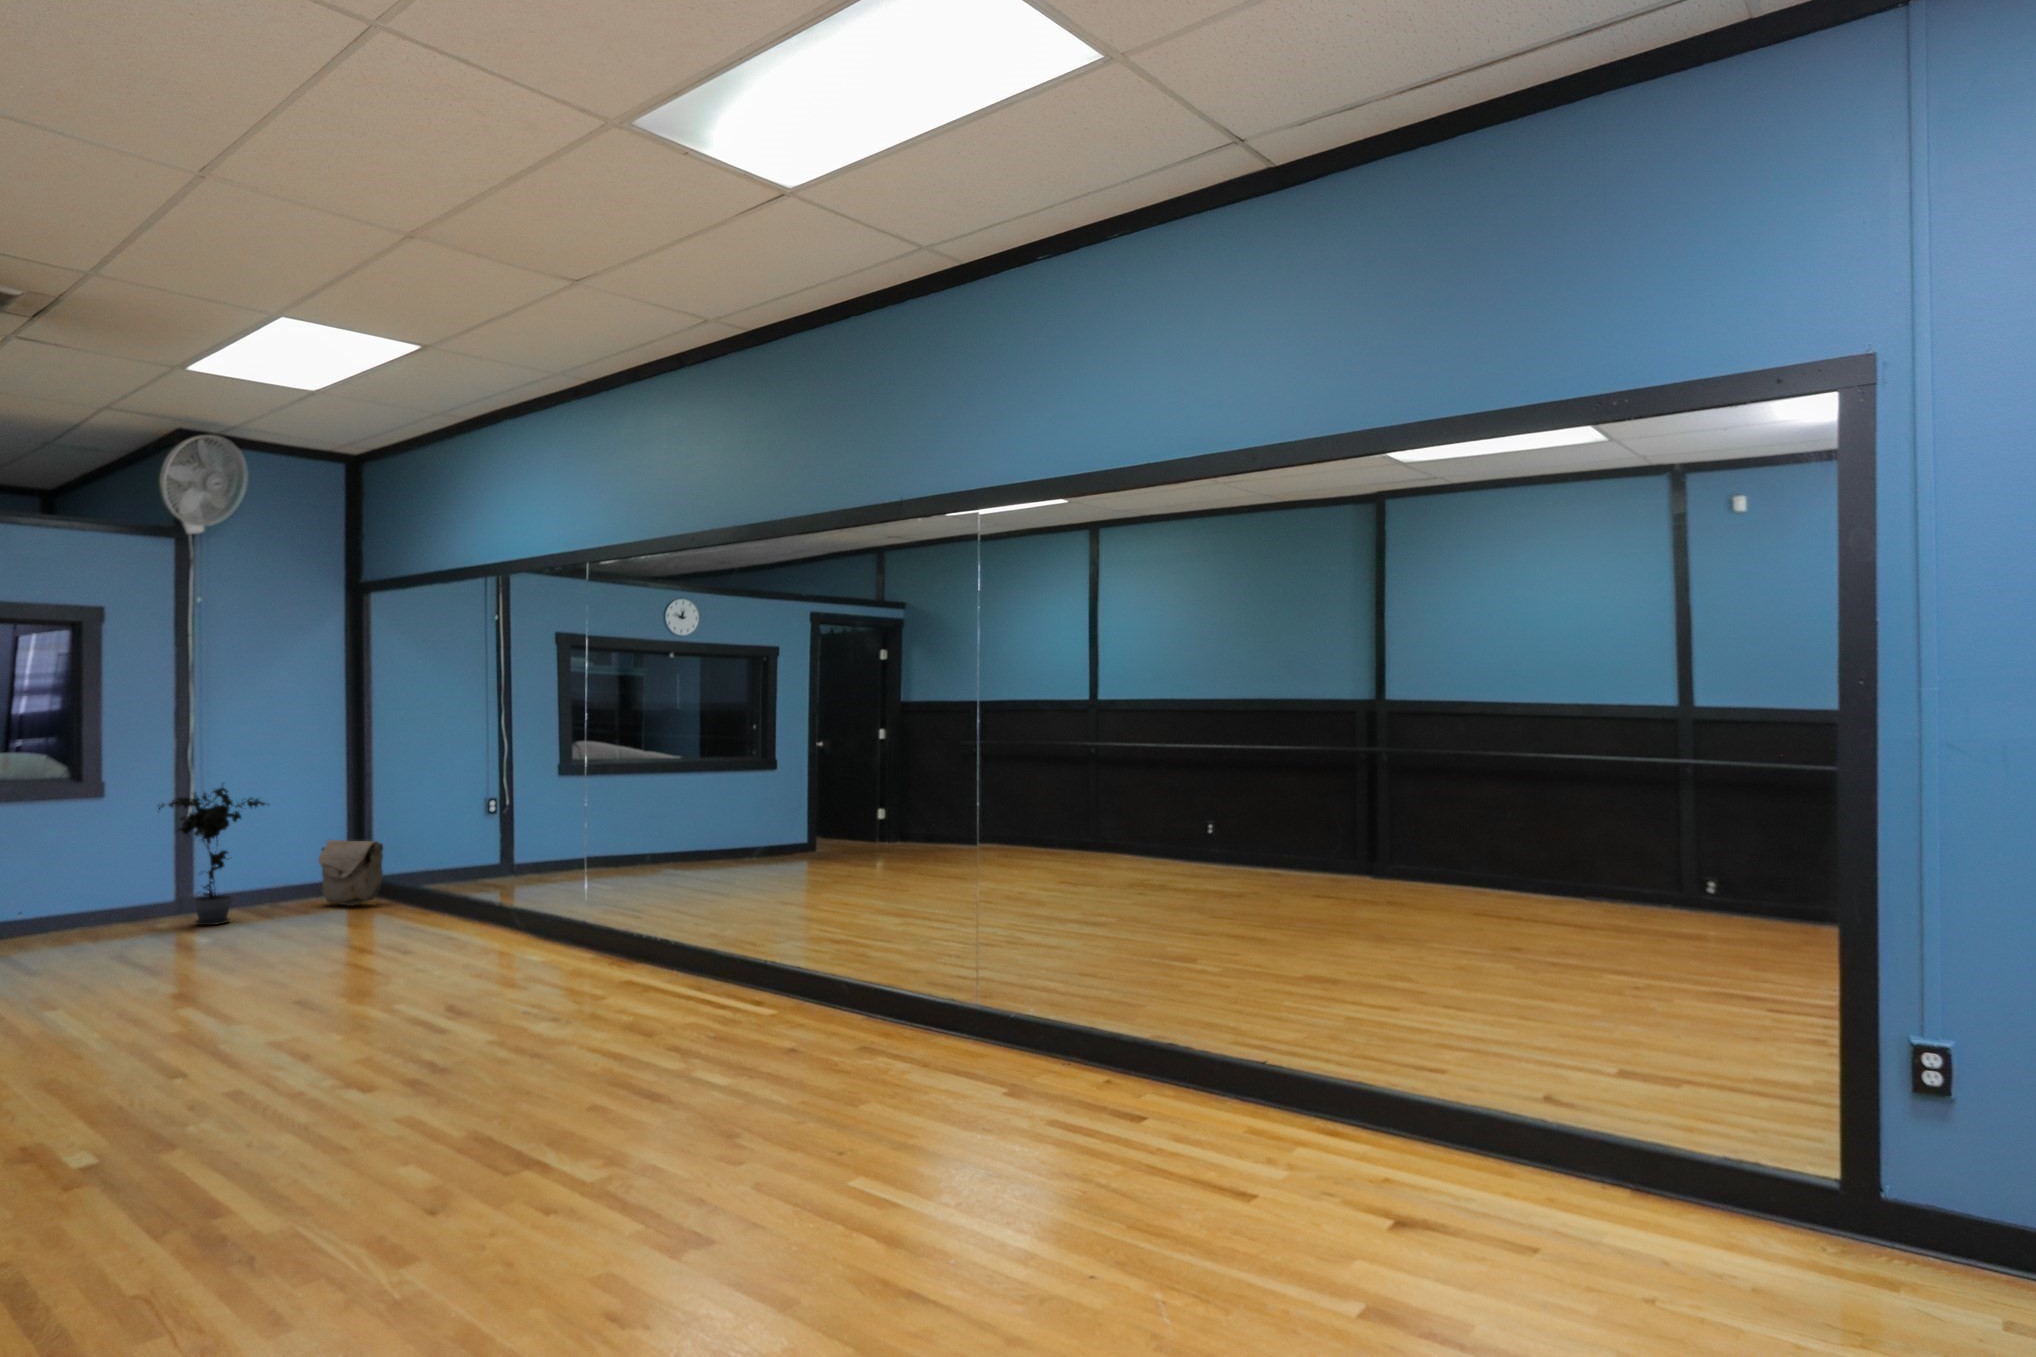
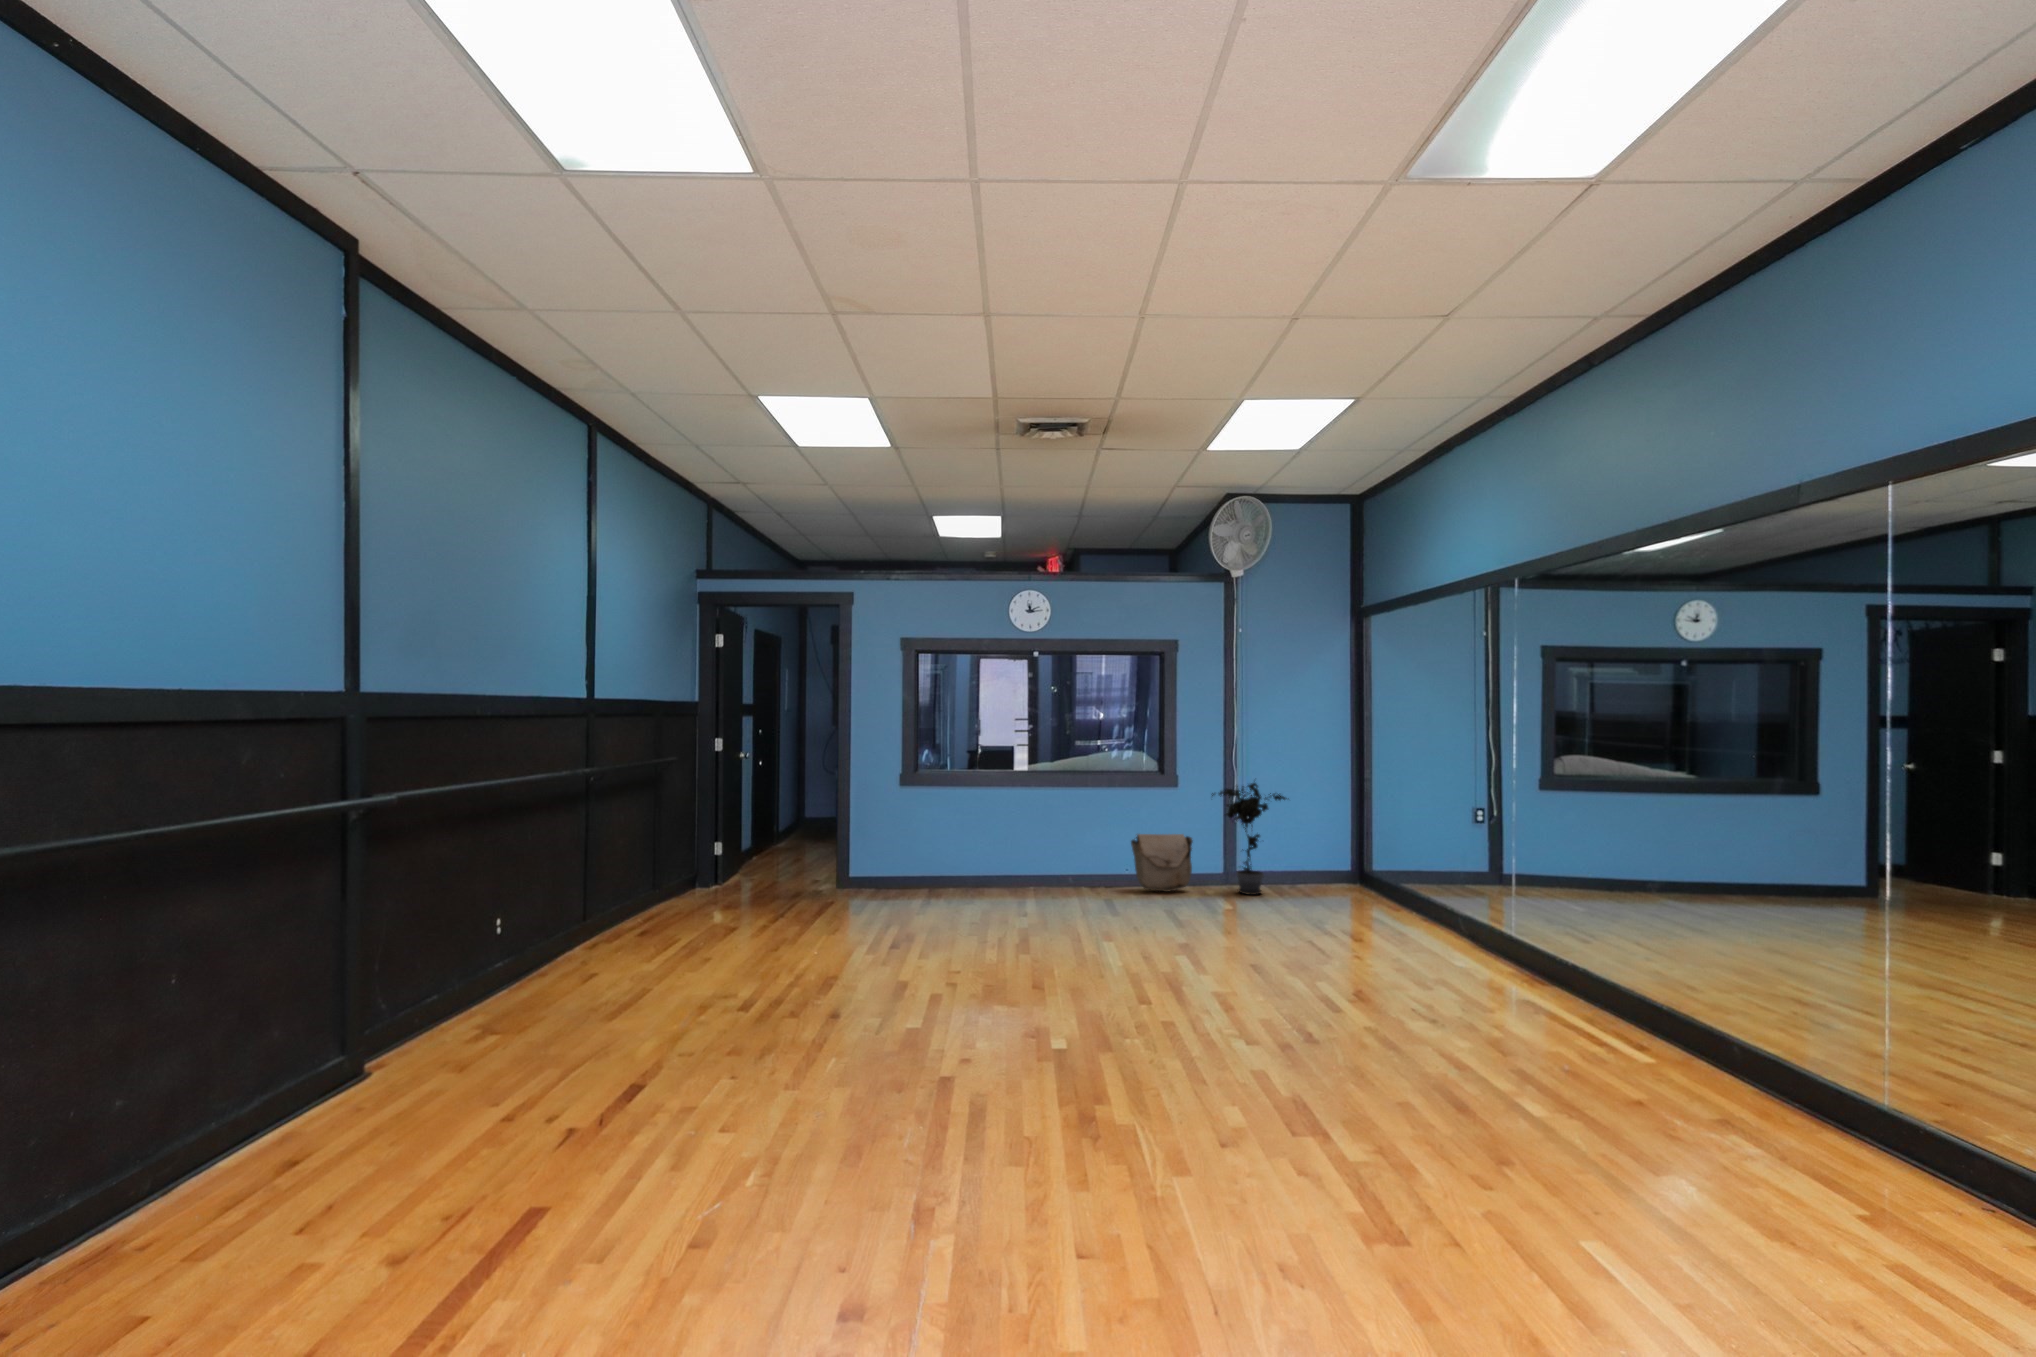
bag: present [319,840,383,906] -> present [1131,834,1193,892]

